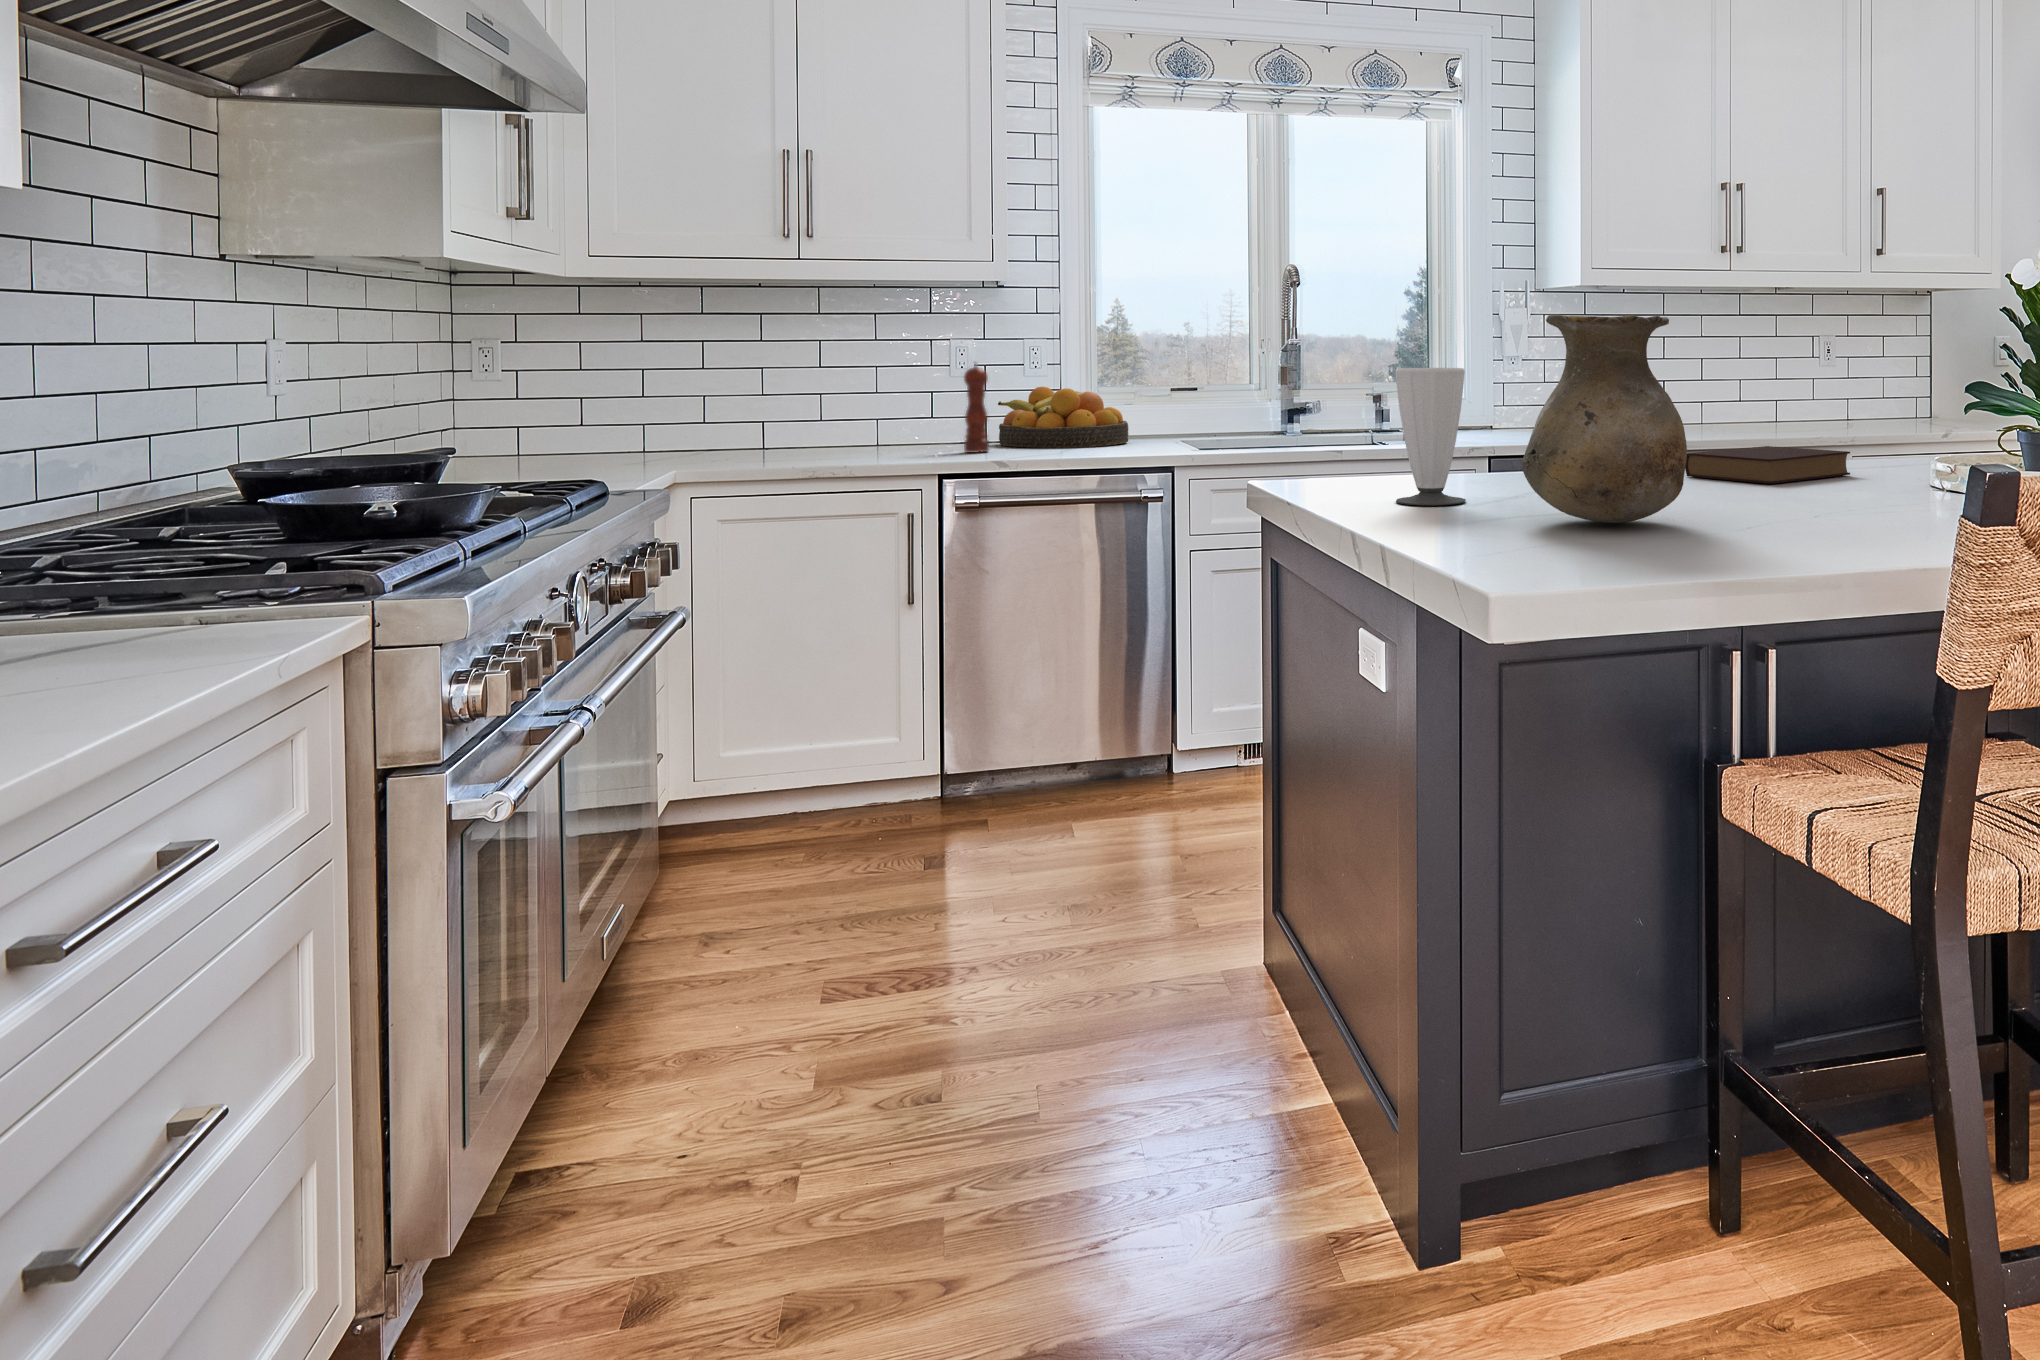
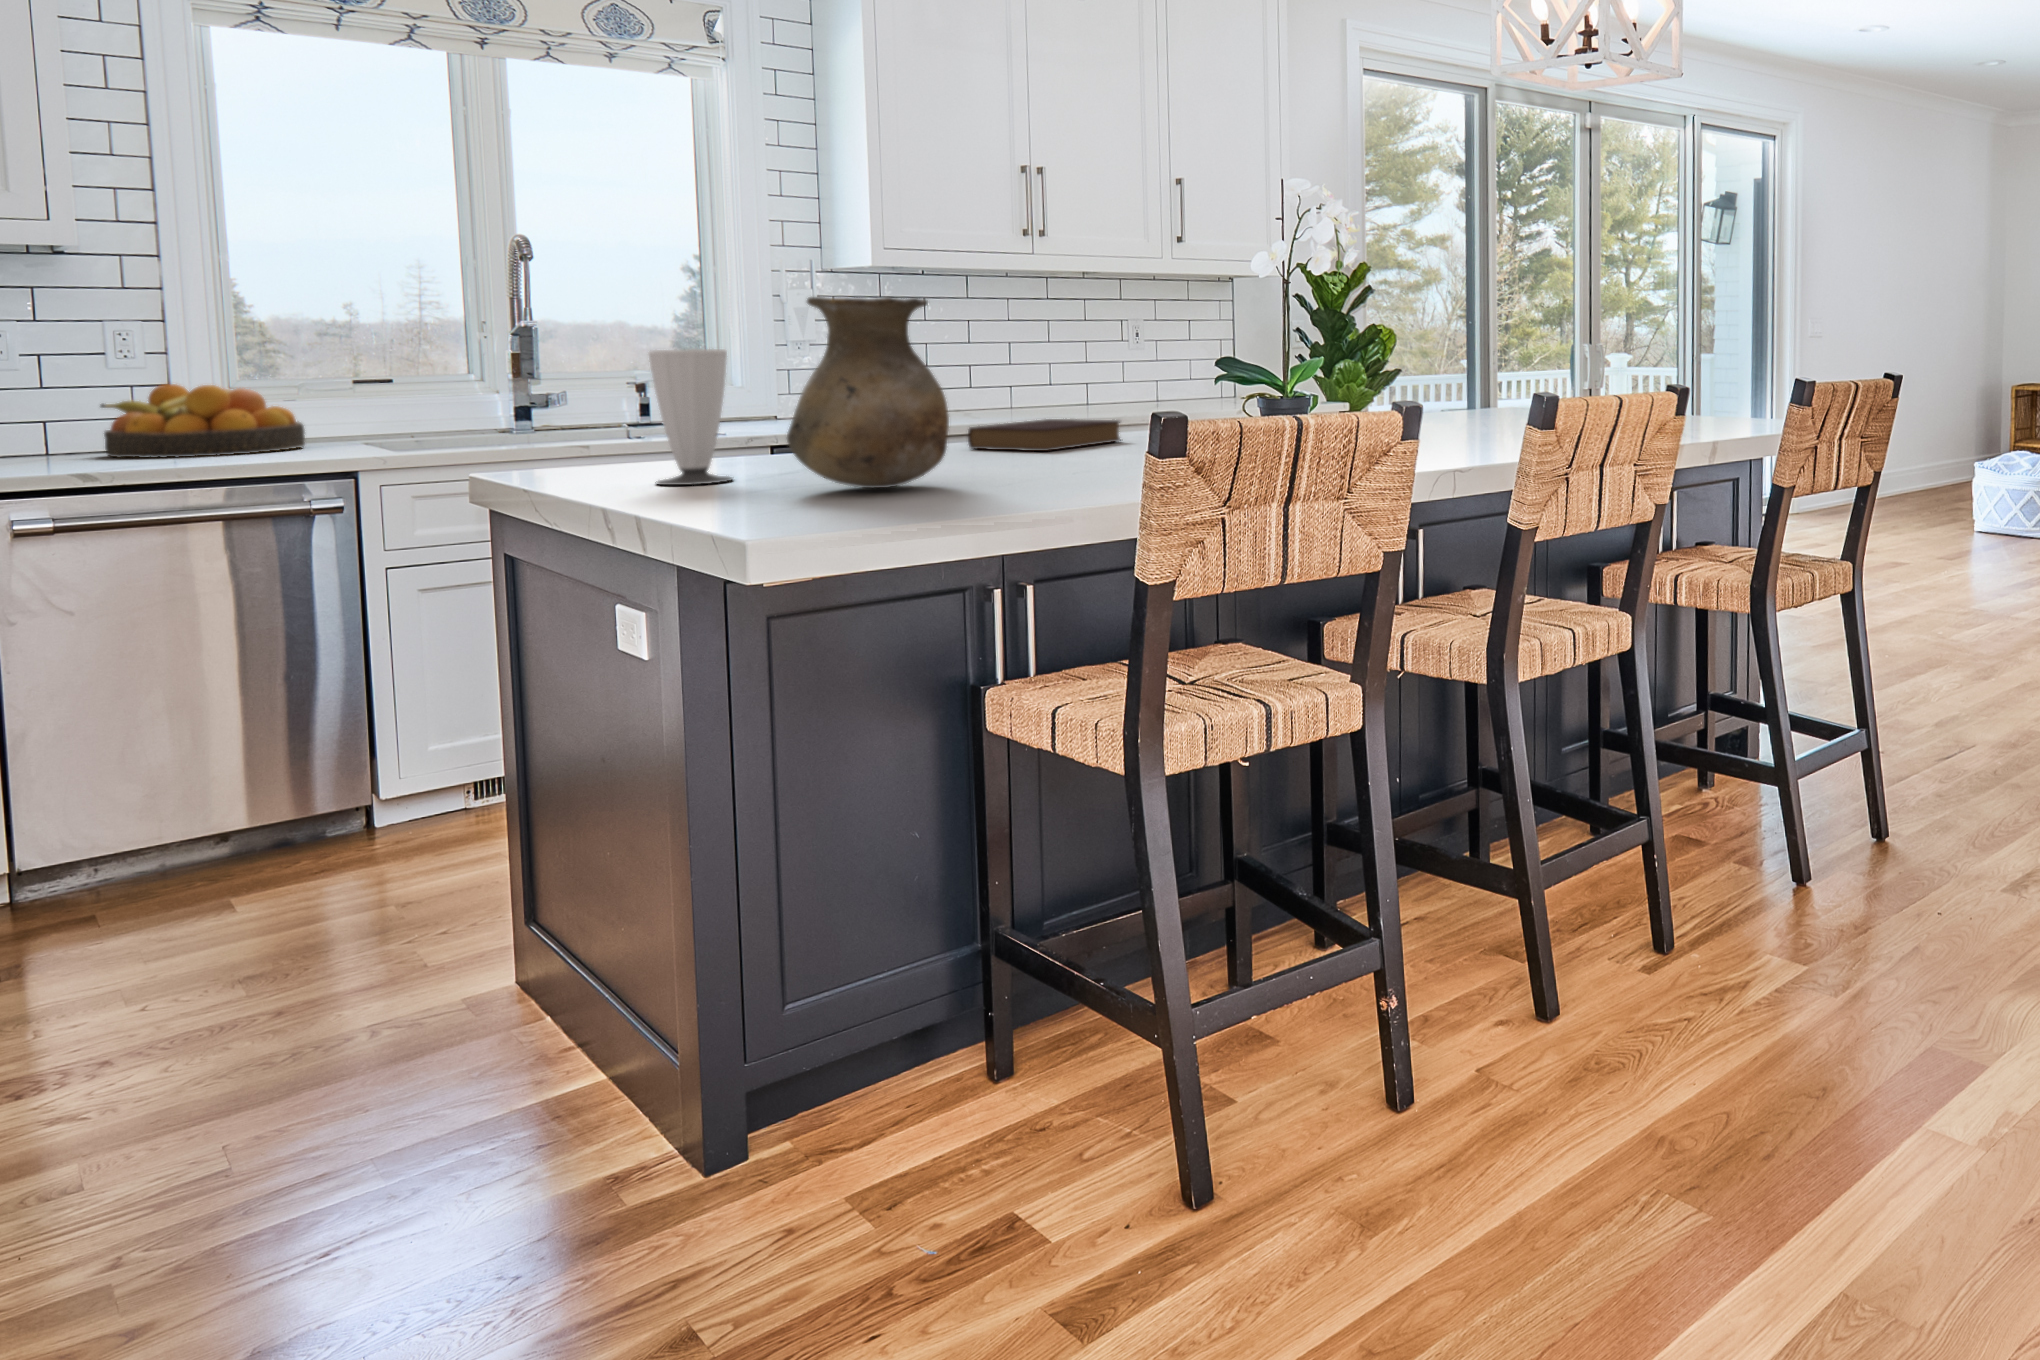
pepper mill: present [964,362,989,453] -> none [45,353,93,466]

